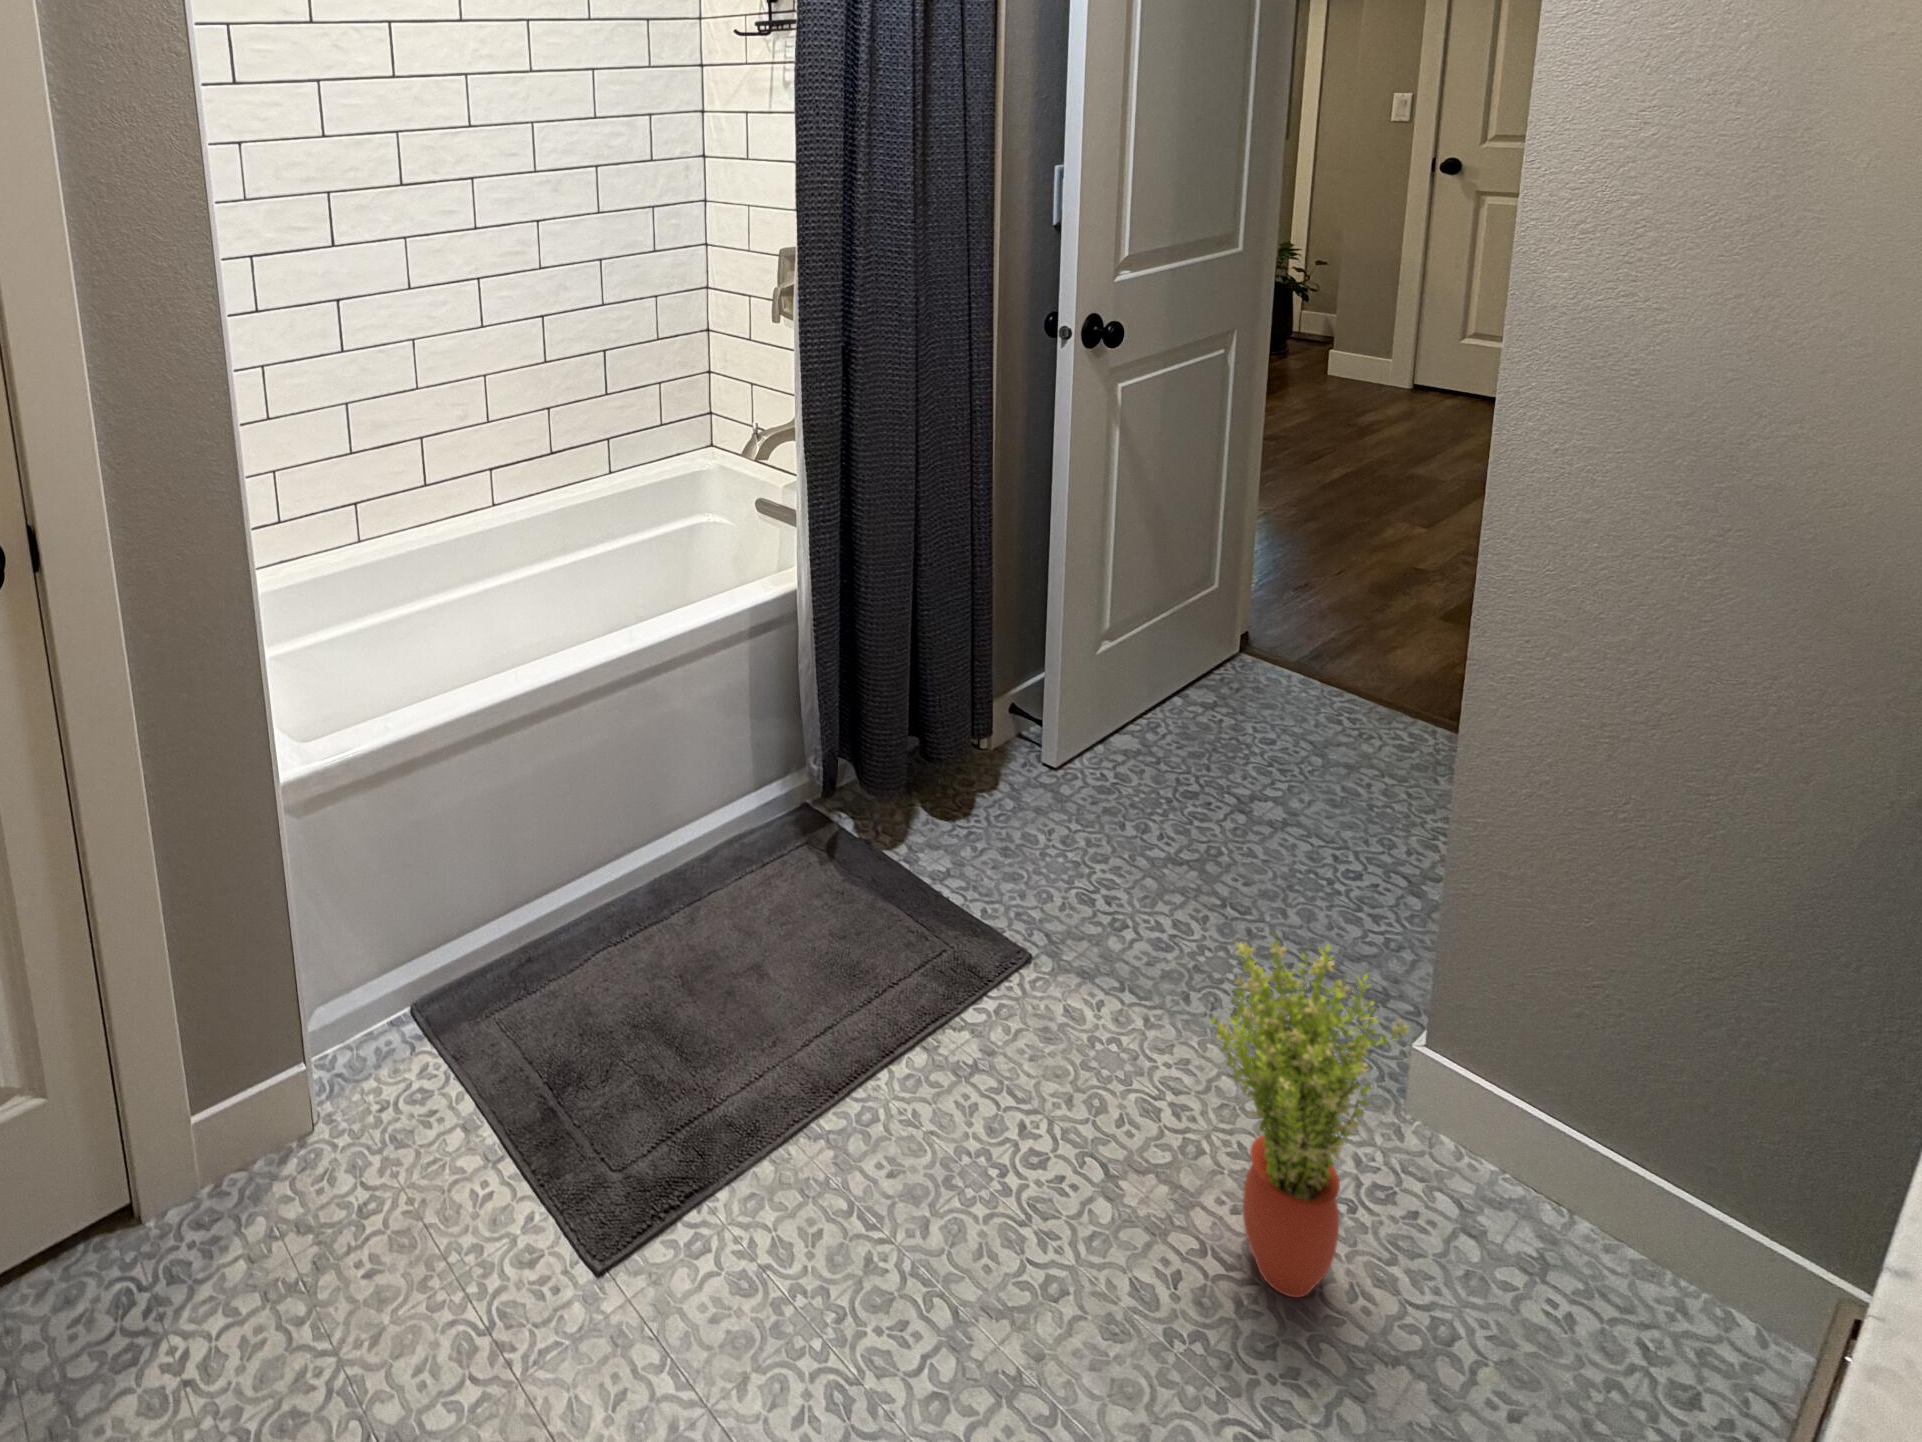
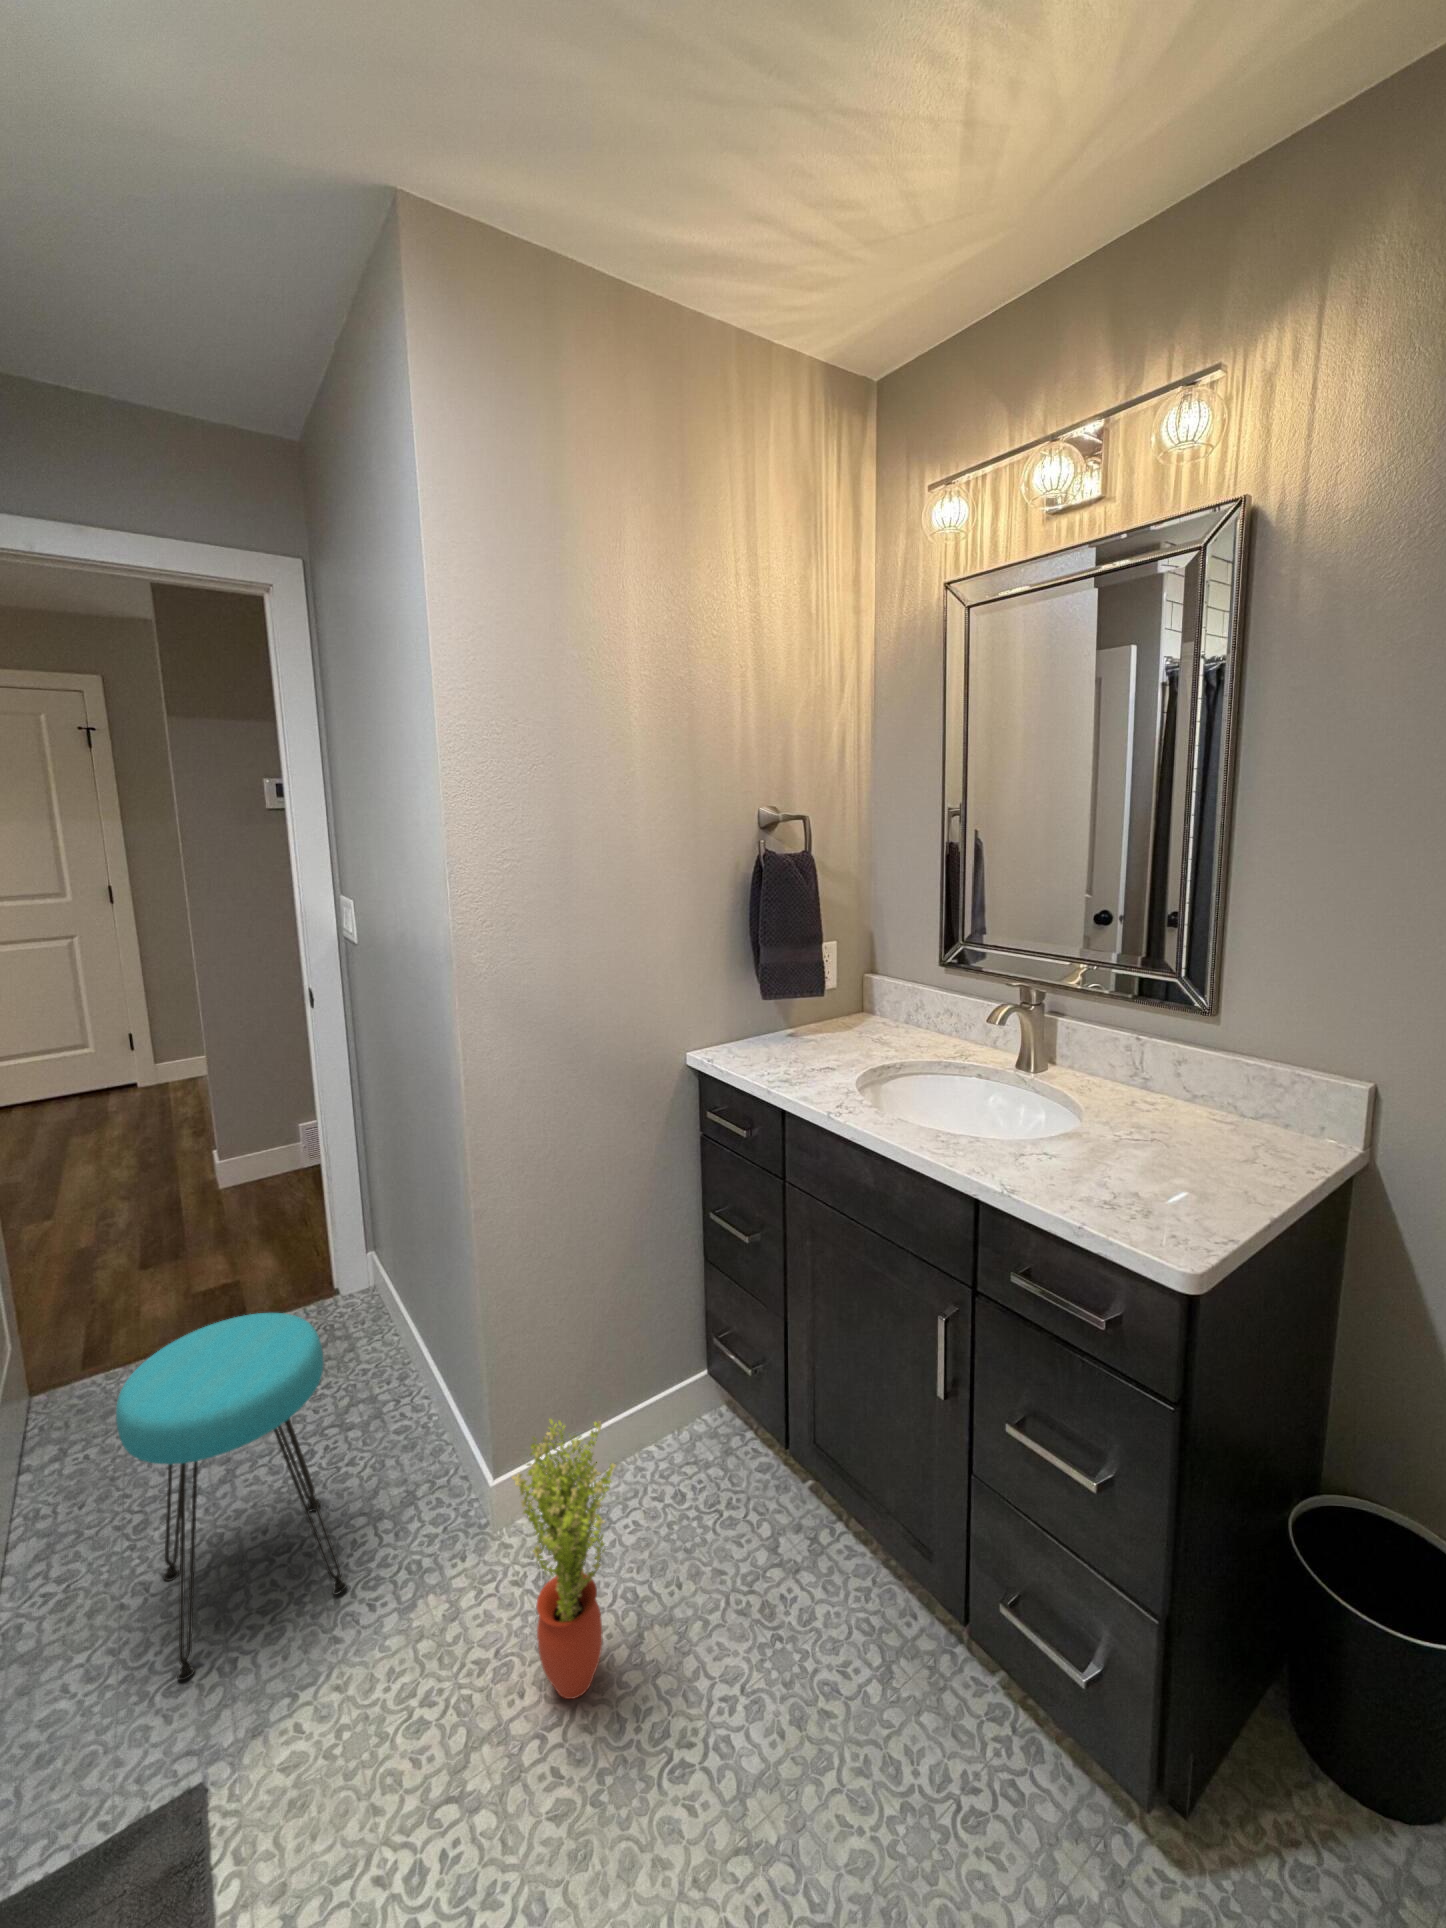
stool: none [1091,630,1320,979] -> present [116,1313,347,1680]

